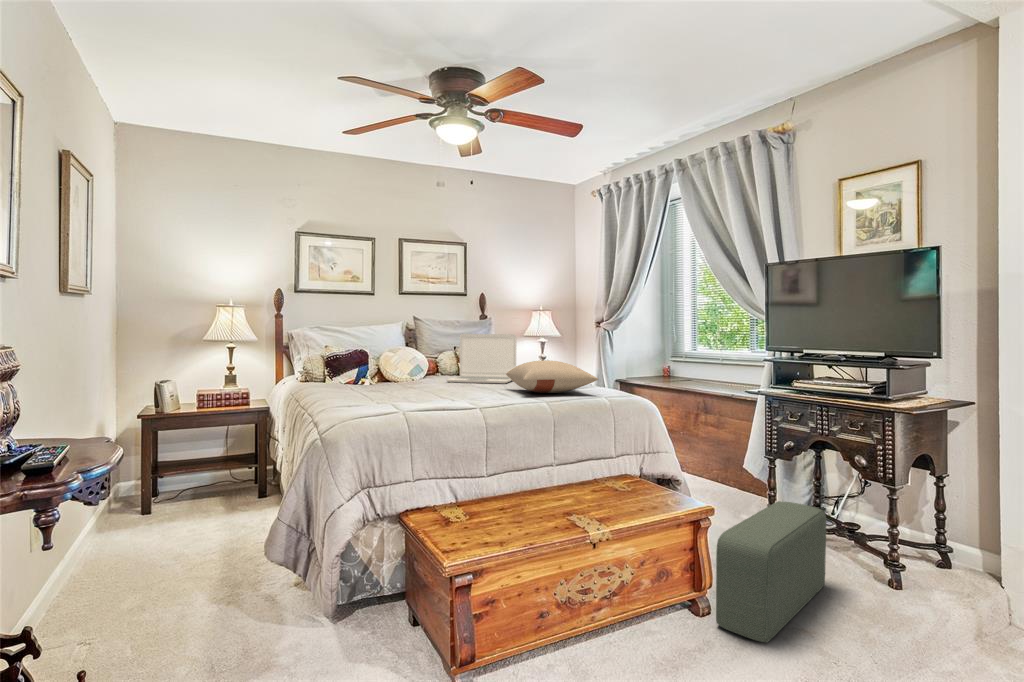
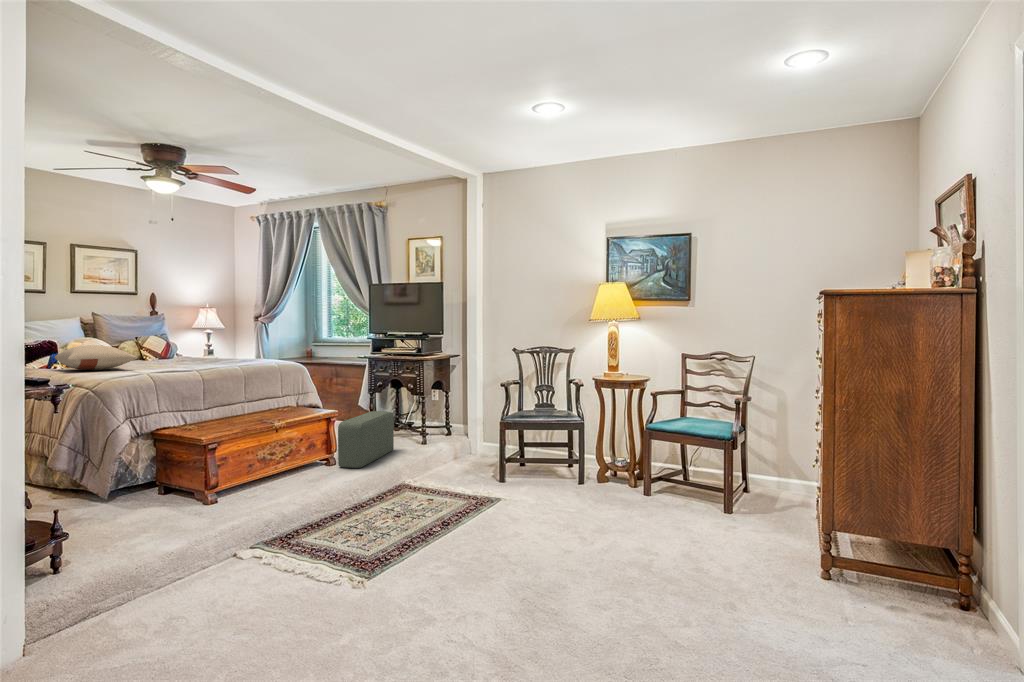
laptop: present [447,334,516,384] -> none [141,326,198,363]
pillow: present [506,360,598,393] -> present [55,345,137,370]

